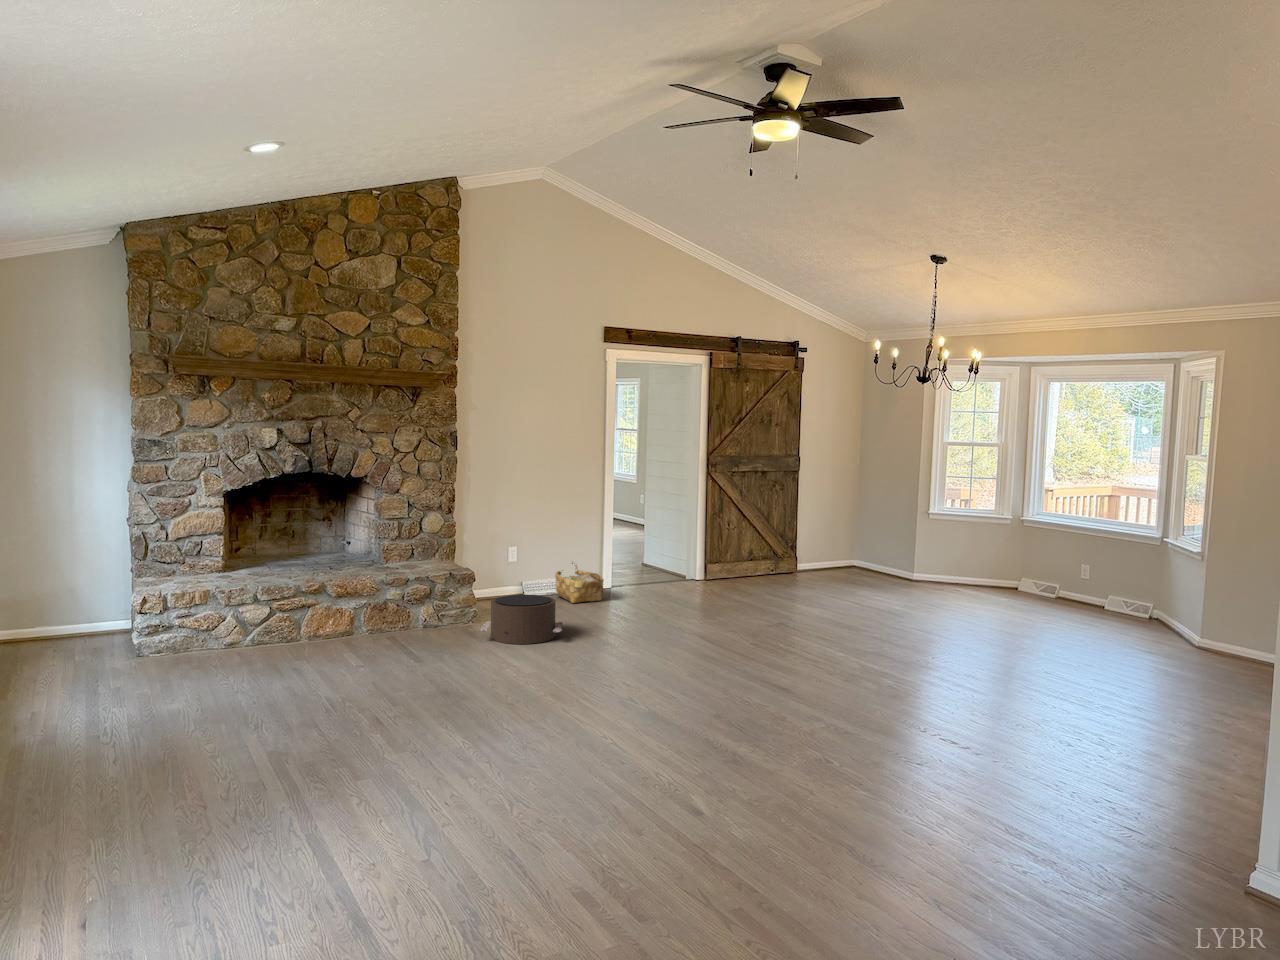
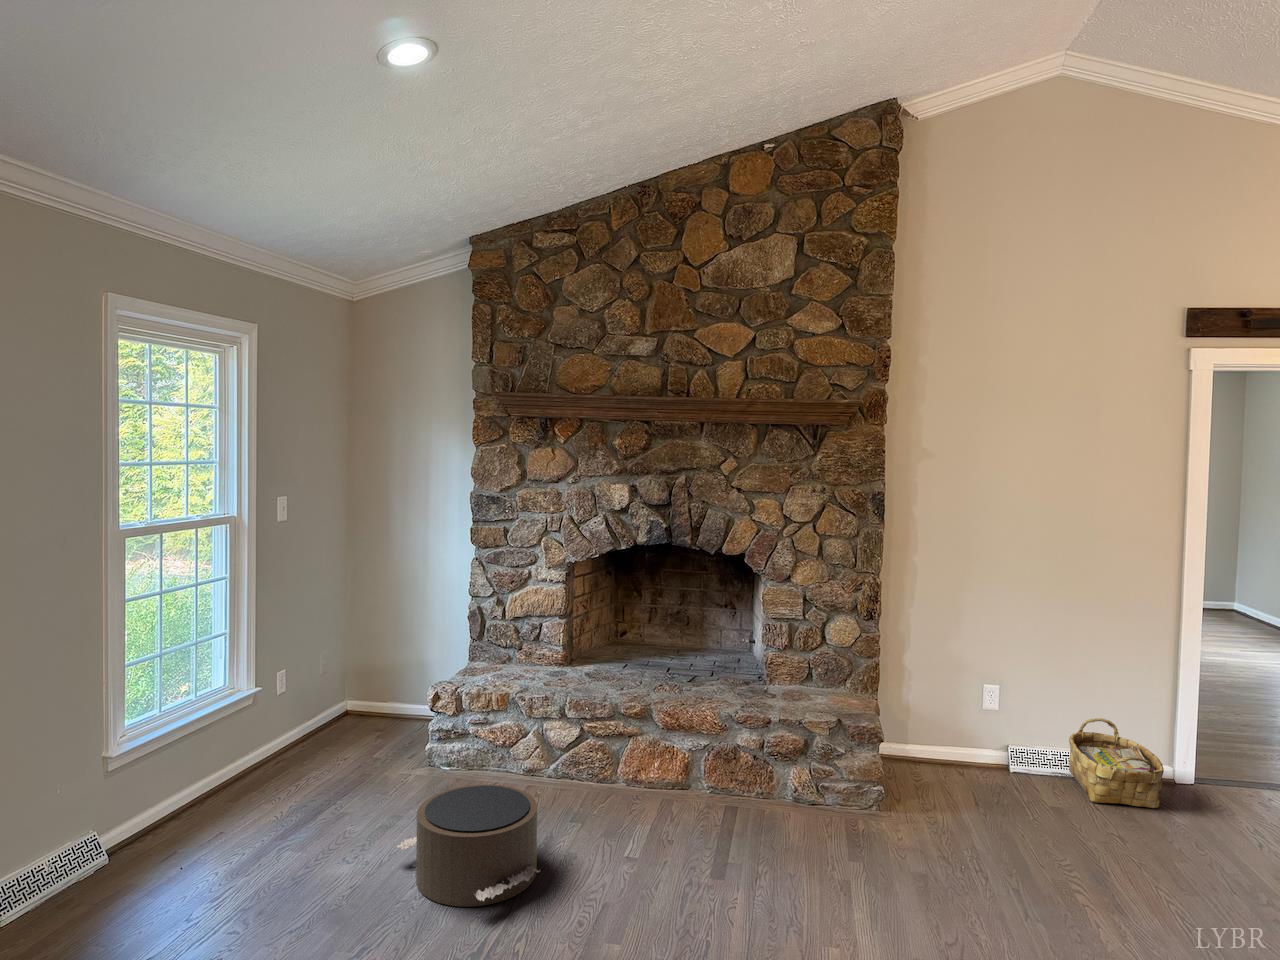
pouf: present [480,595,563,644] -> present [397,784,540,907]

